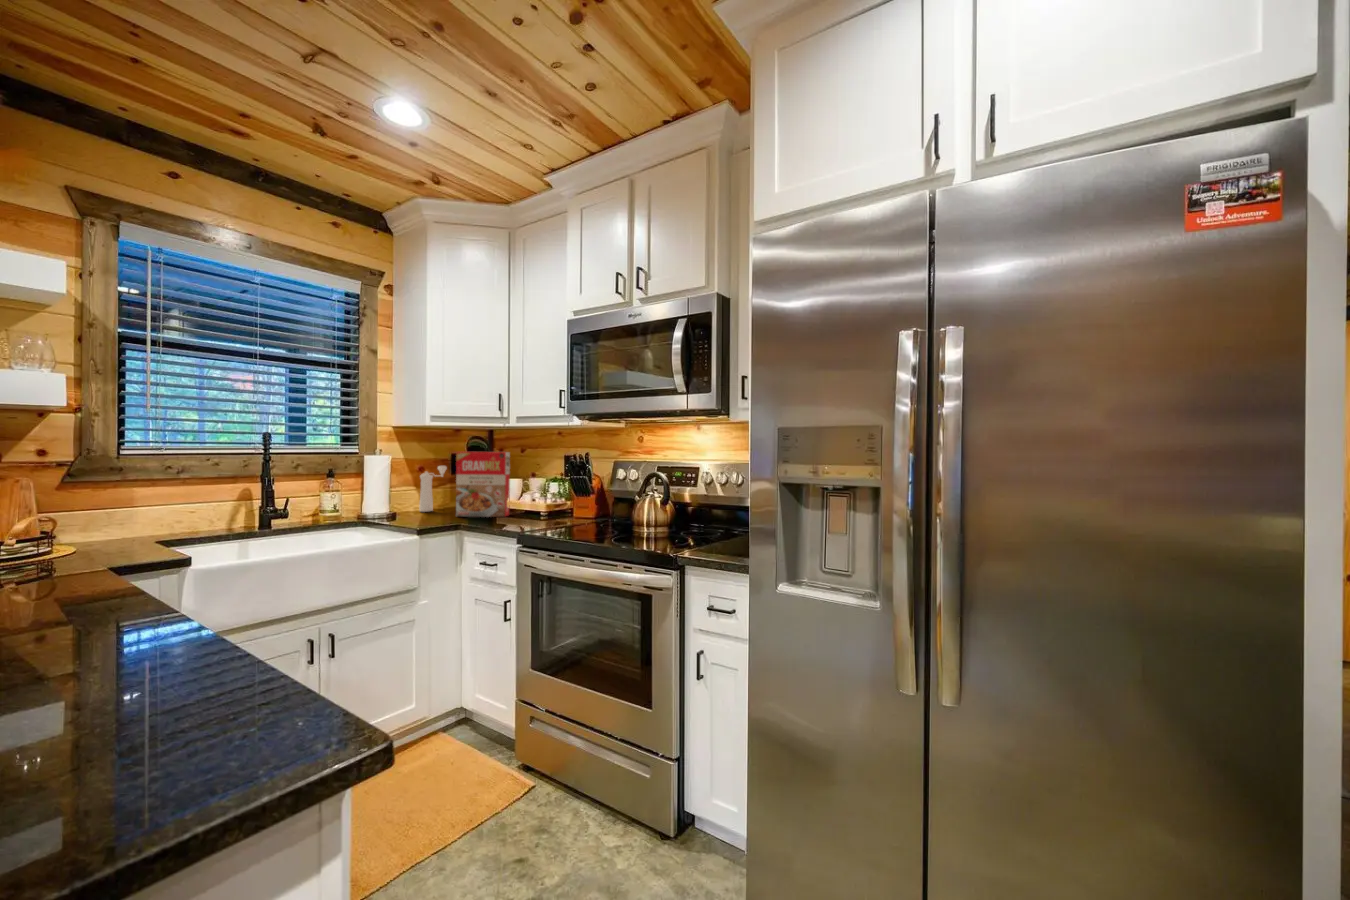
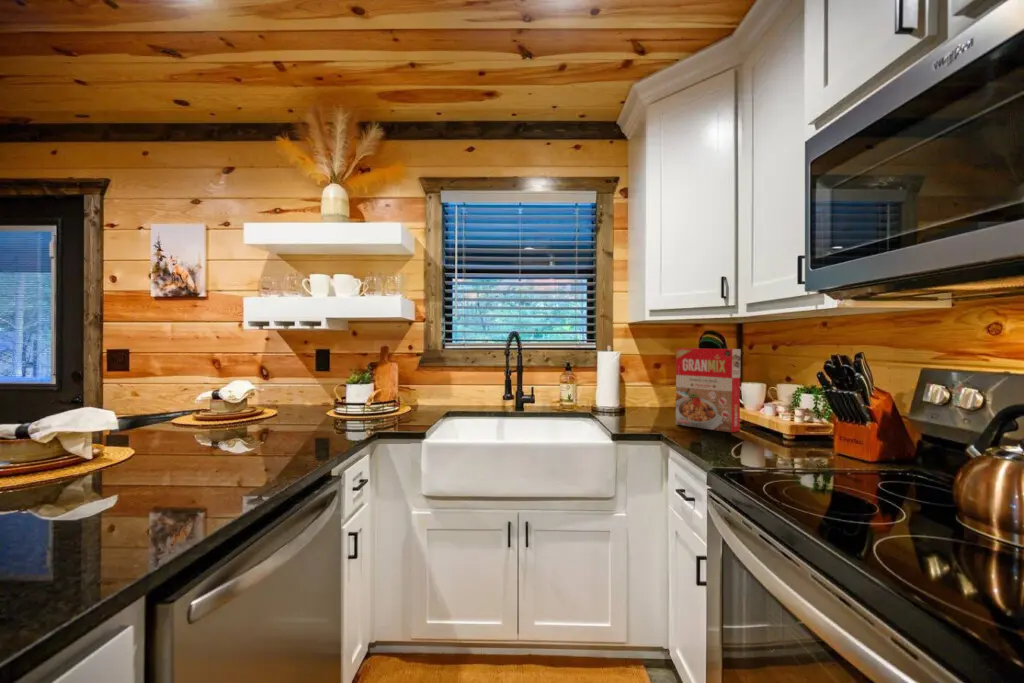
pepper mill: present [419,466,447,512] -> none [646,365,678,415]

